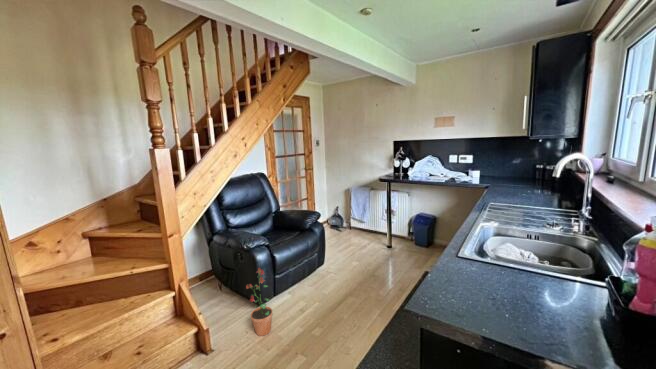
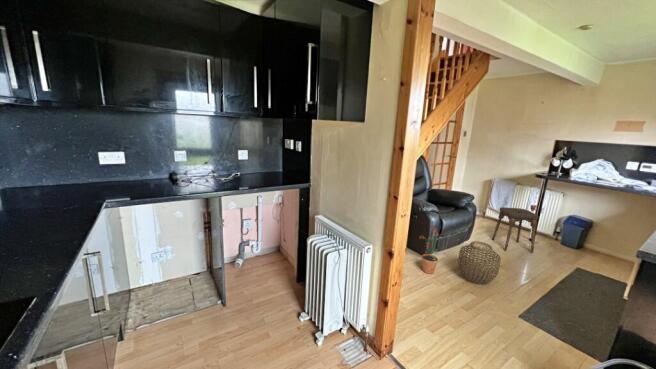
stool: none [352,217,390,268] -> present [492,207,538,253]
woven basket: none [297,275,344,332] -> present [458,241,501,284]

